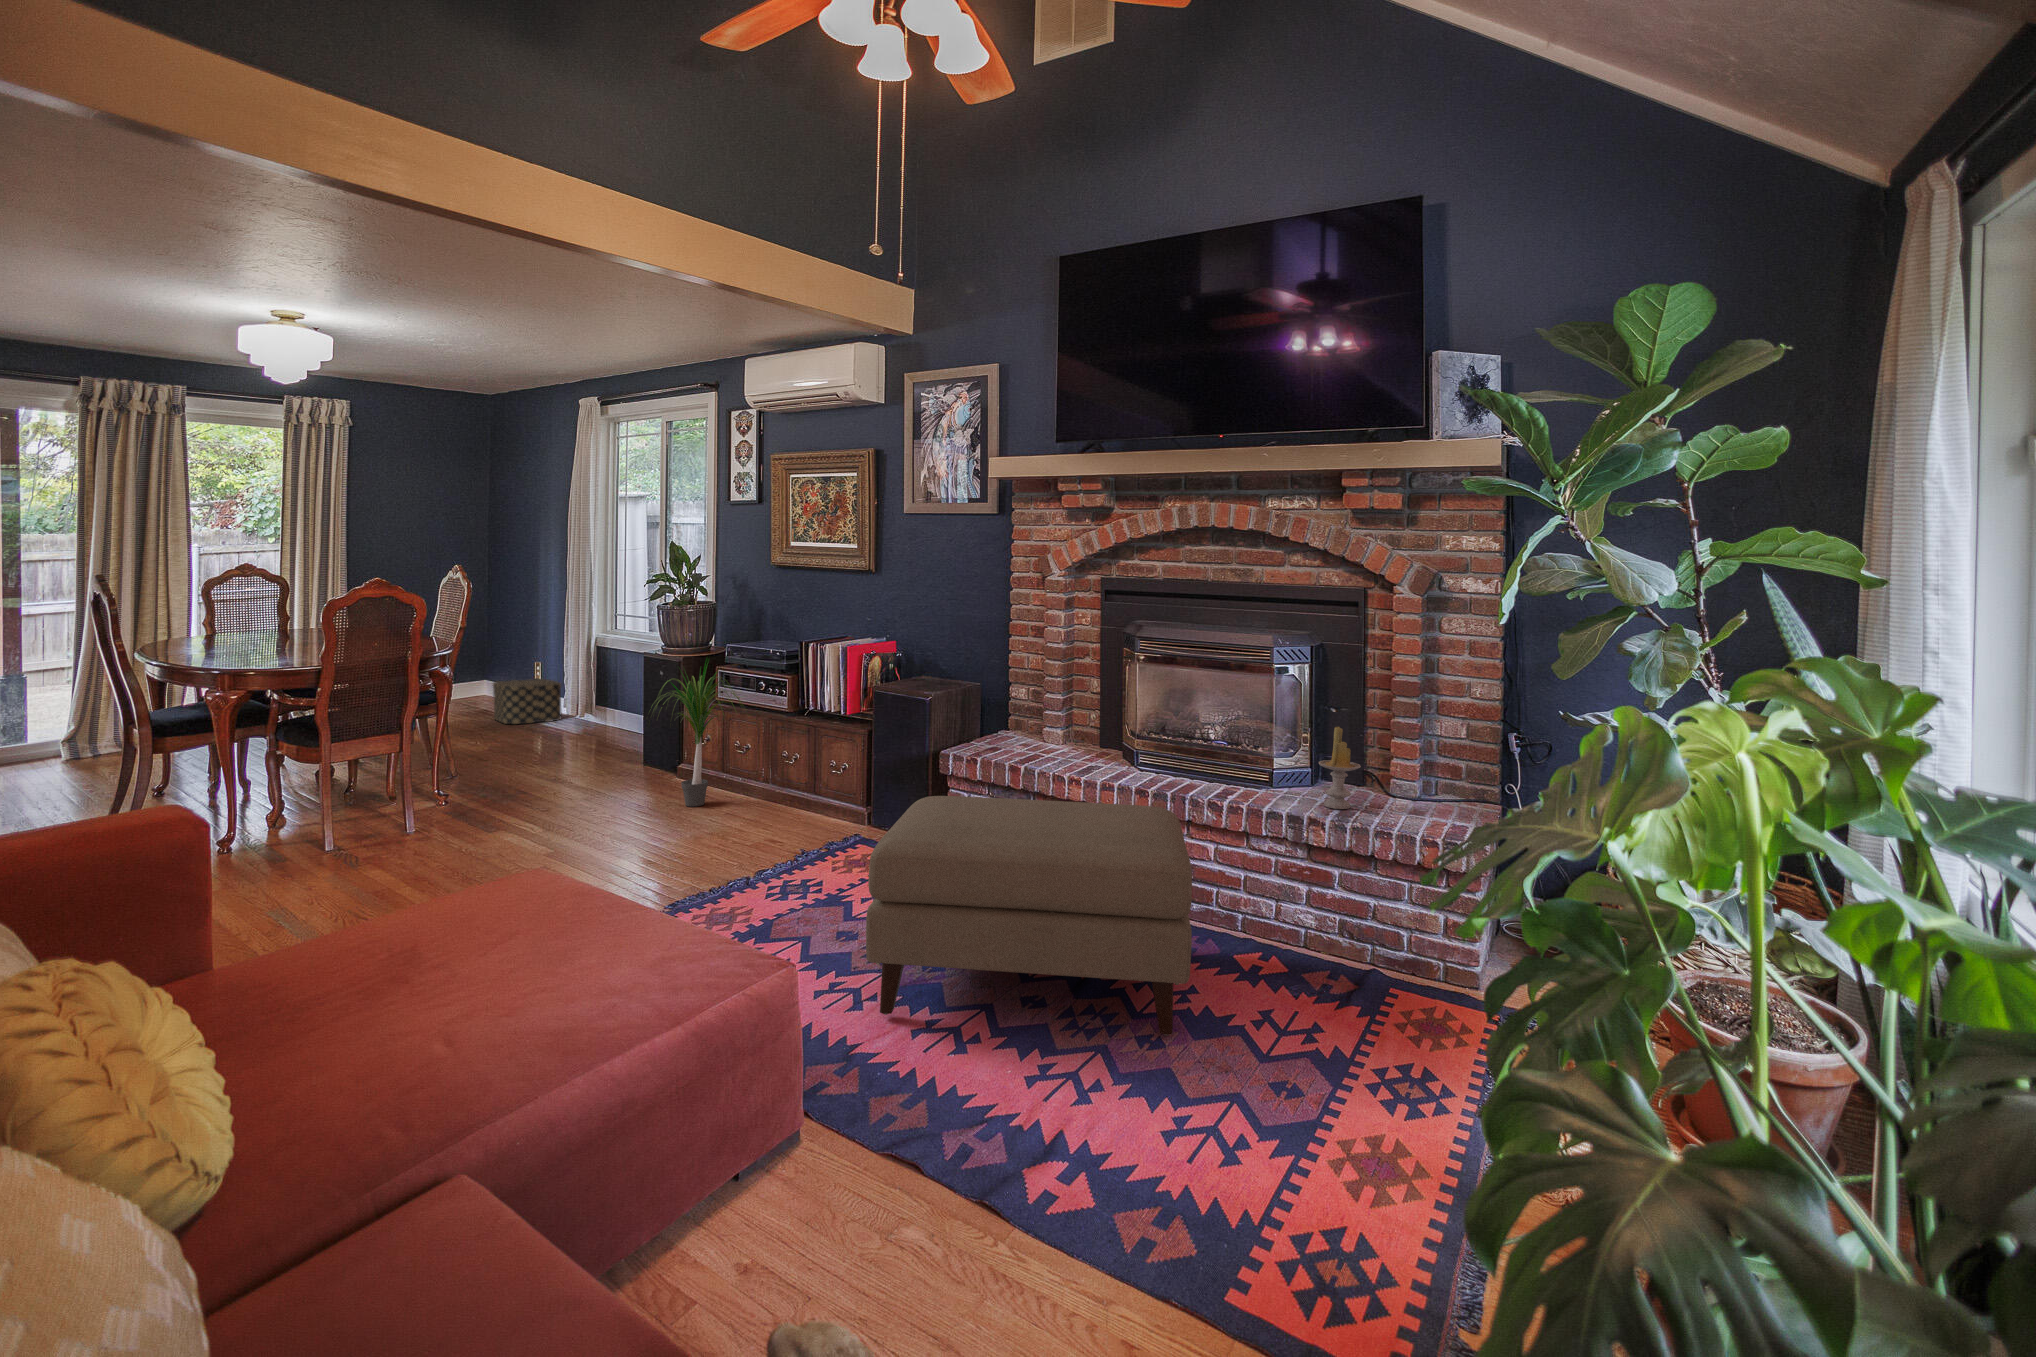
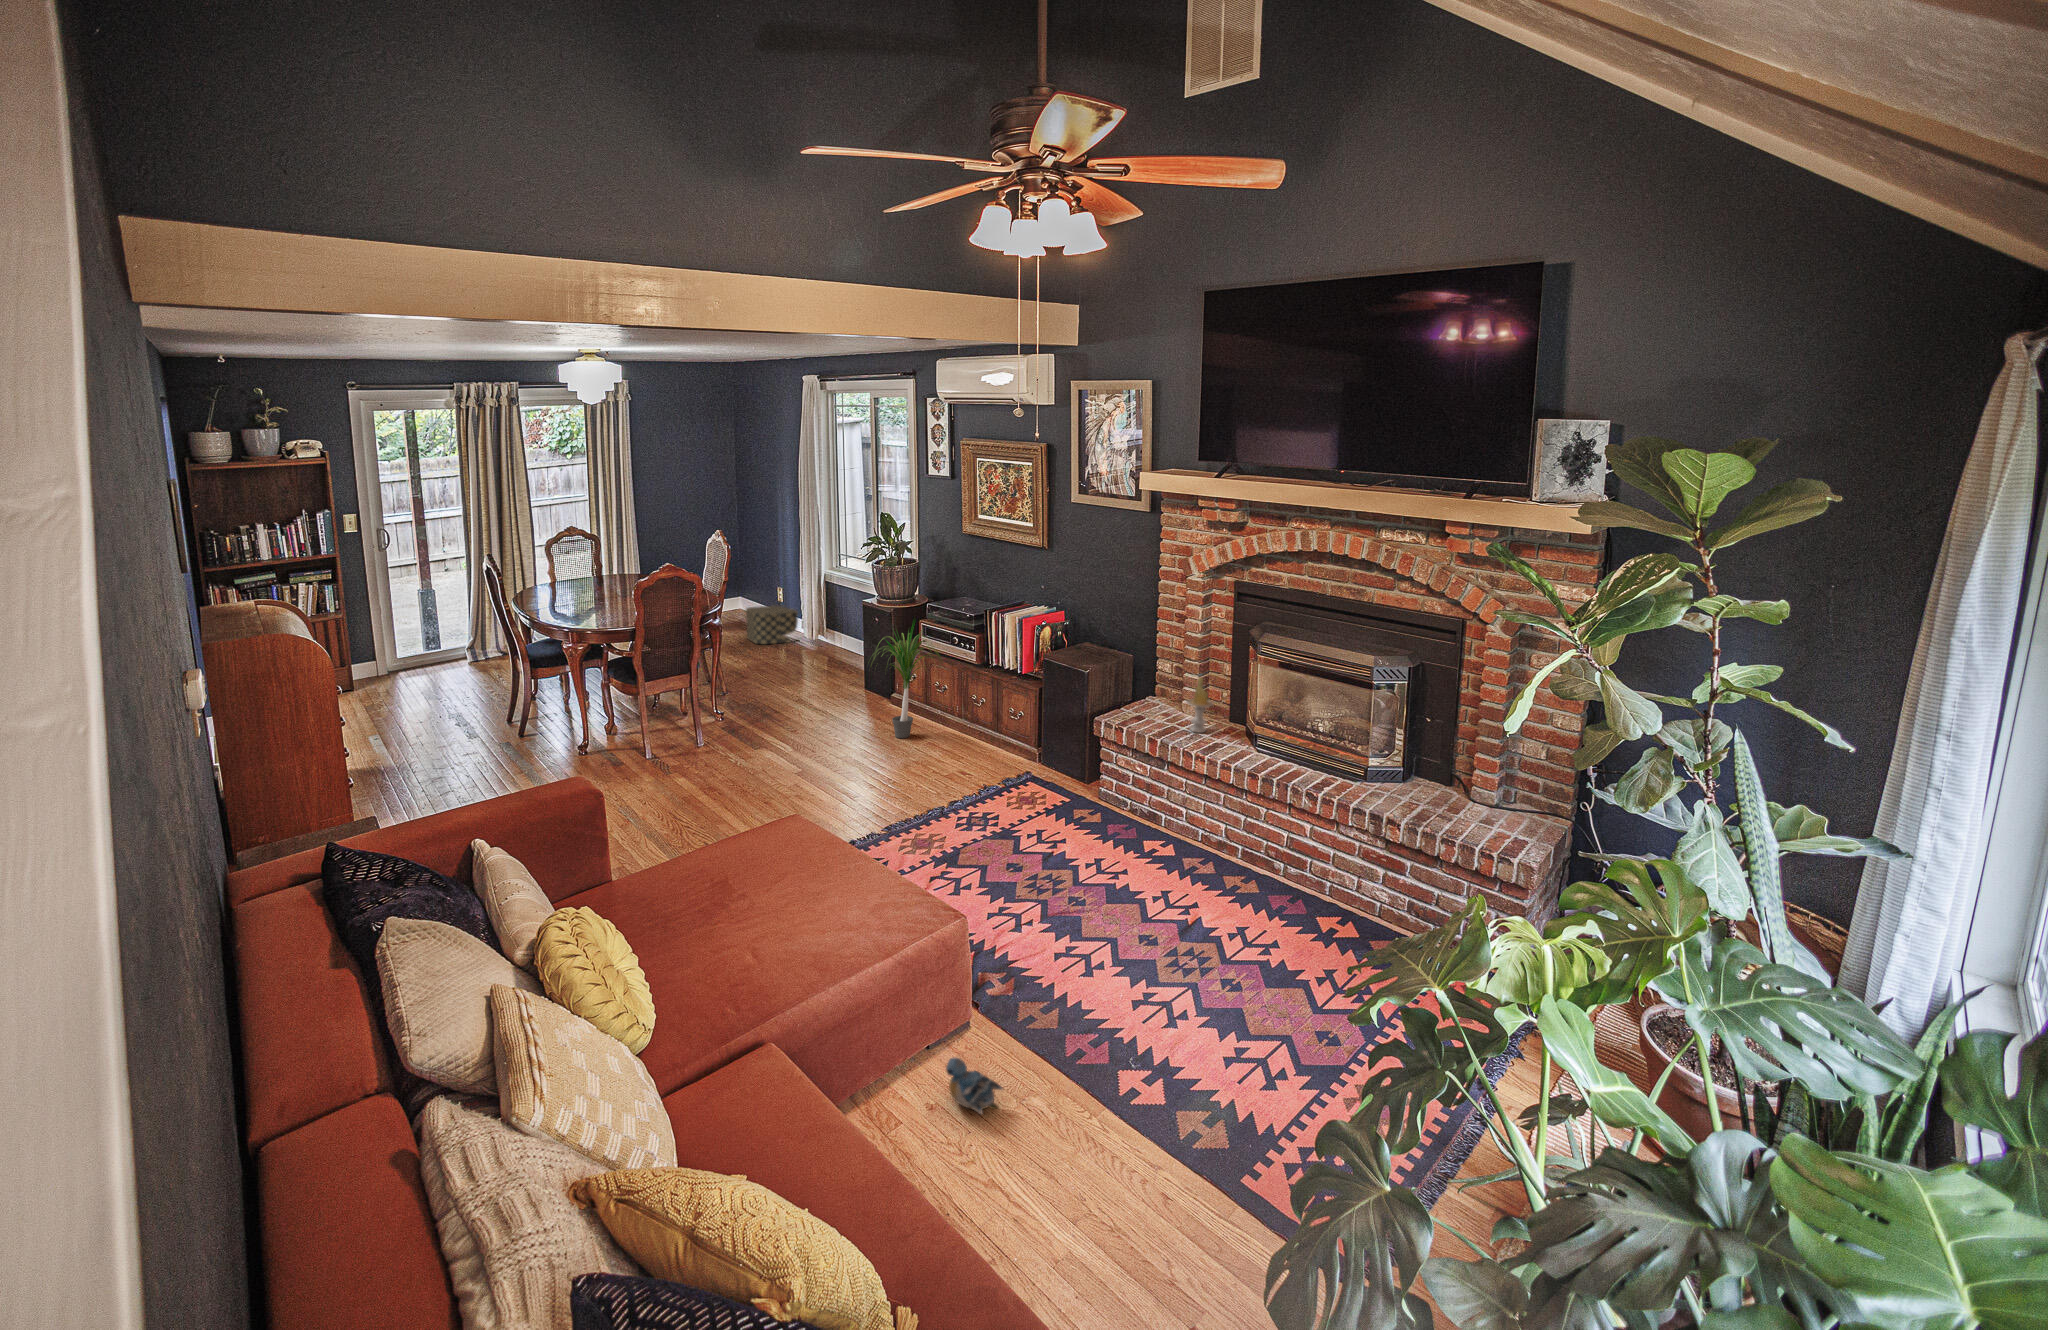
candle: present [1319,727,1361,809] -> present [1187,677,1213,733]
ottoman: present [866,796,1192,1036] -> none [1024,773,1276,982]
plush toy: none [764,1171,855,1256] -> present [946,1057,1003,1114]

